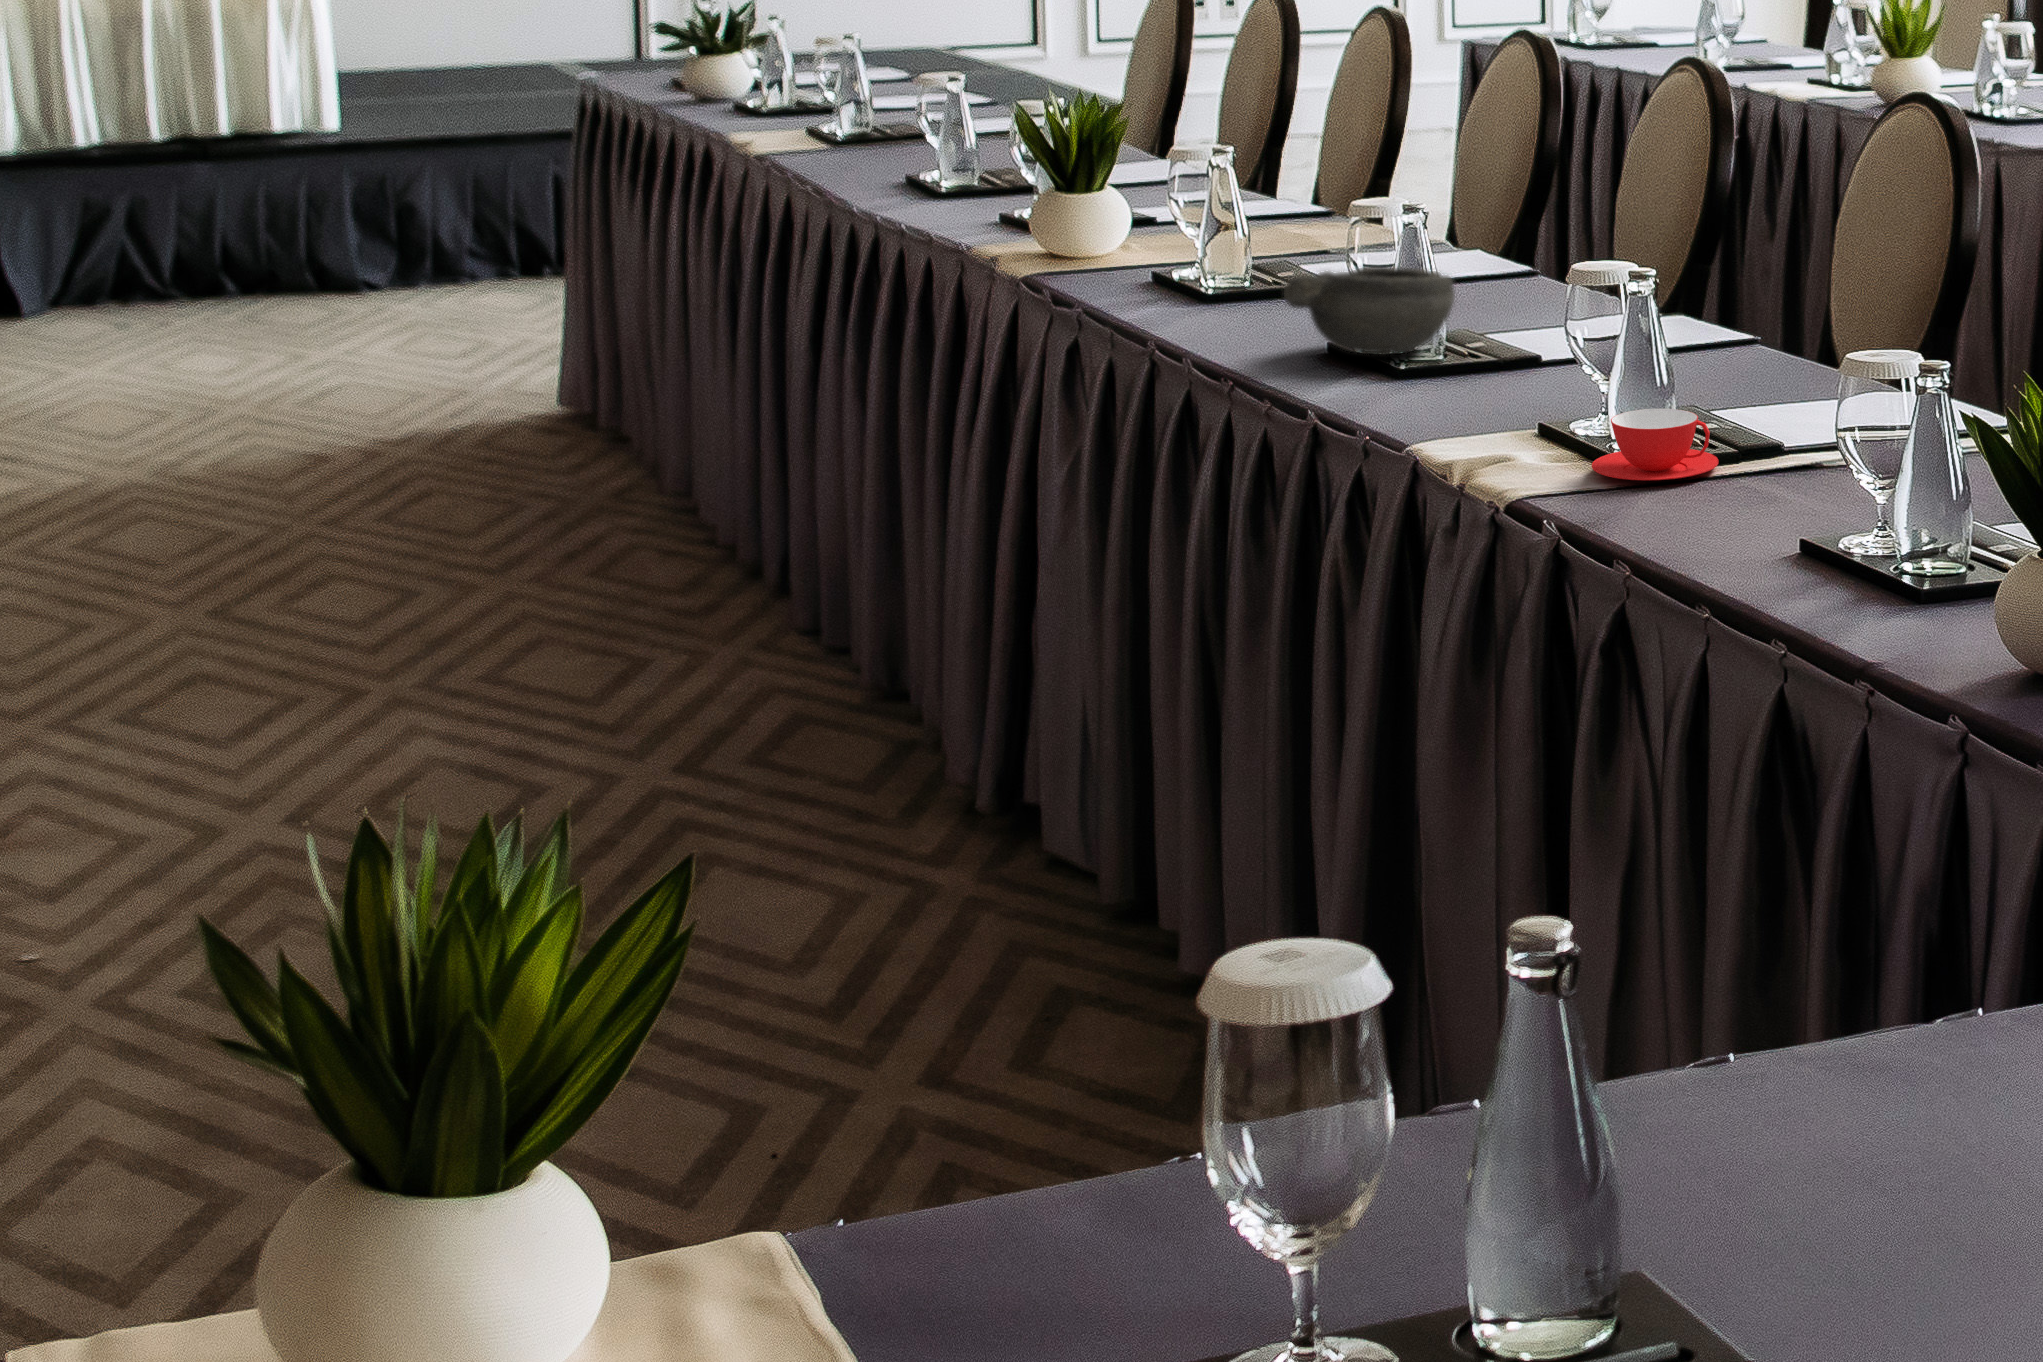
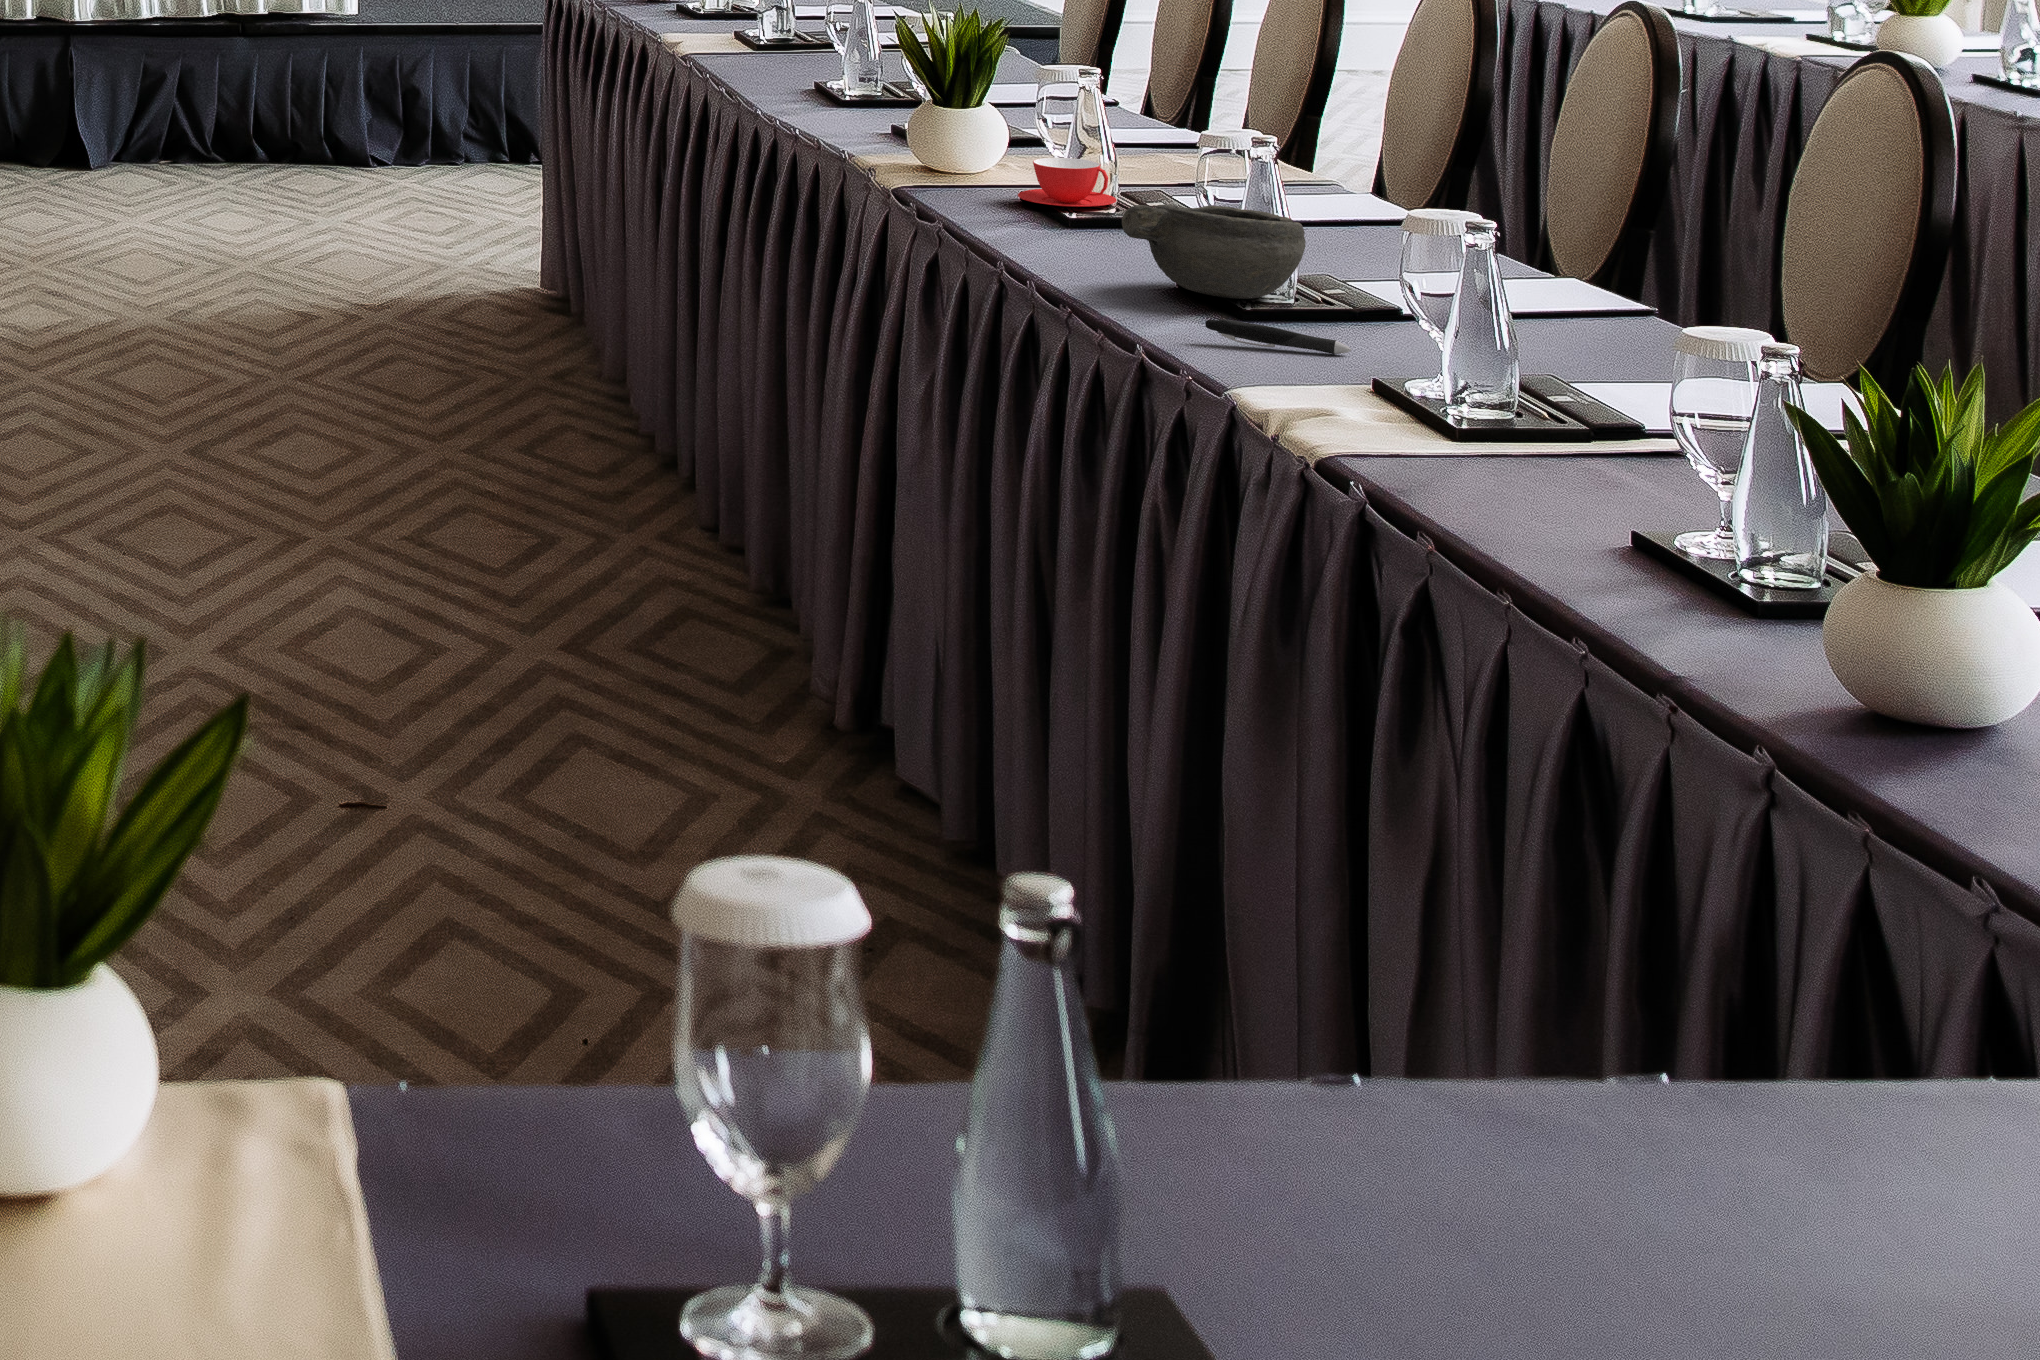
pen: none [1377,379,1511,399] -> present [1205,319,1351,354]
teacup: present [1592,409,1718,480] -> present [1018,158,1116,207]

